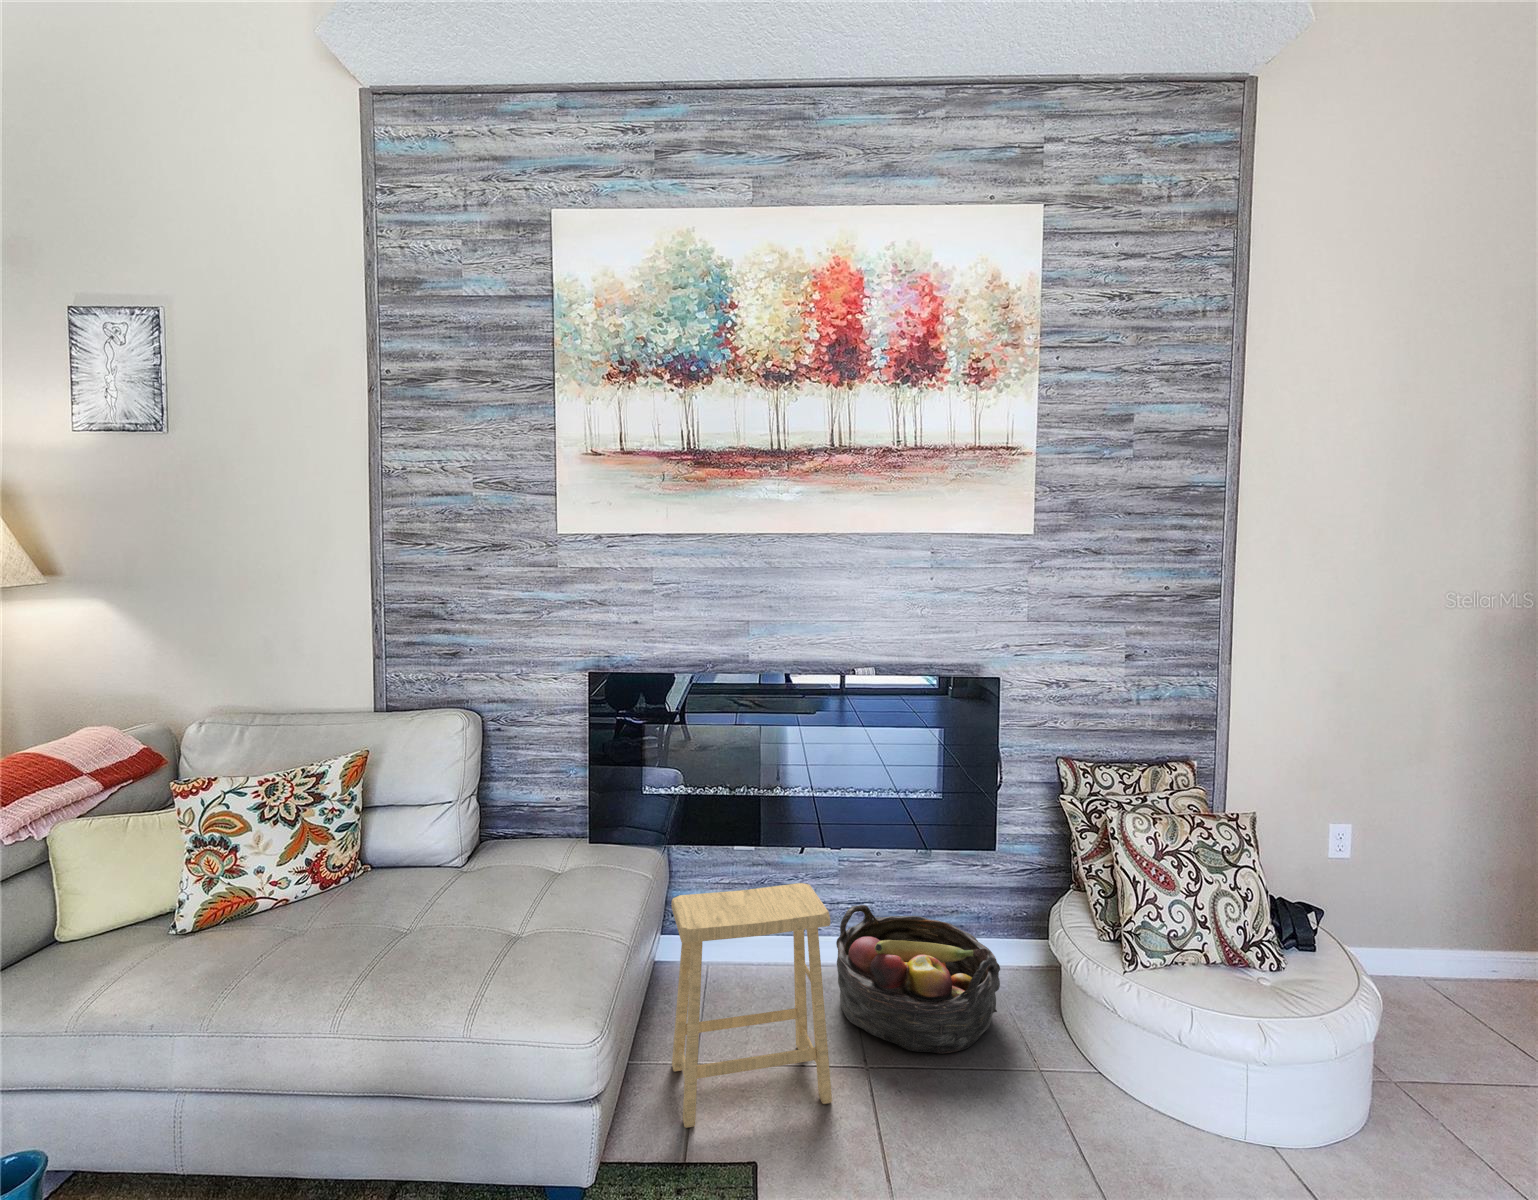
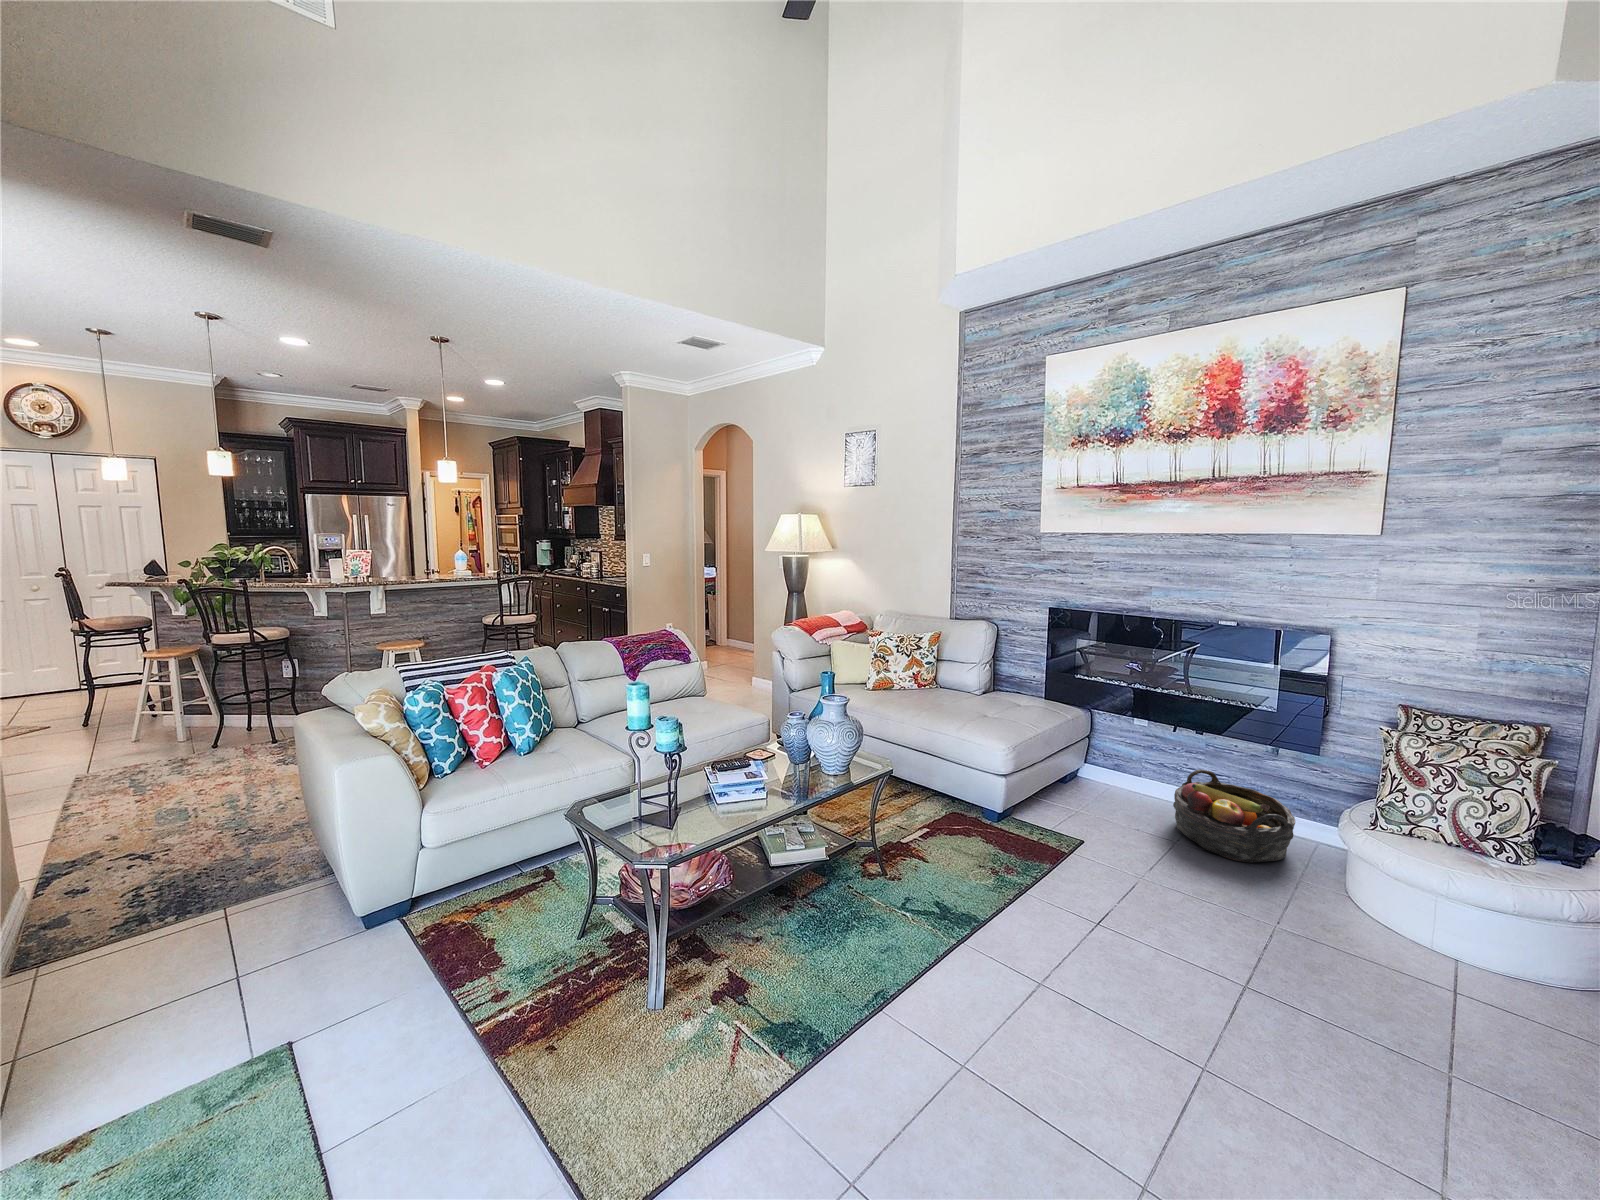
footstool: present [671,883,832,1128] -> none [1052,723,1146,849]

